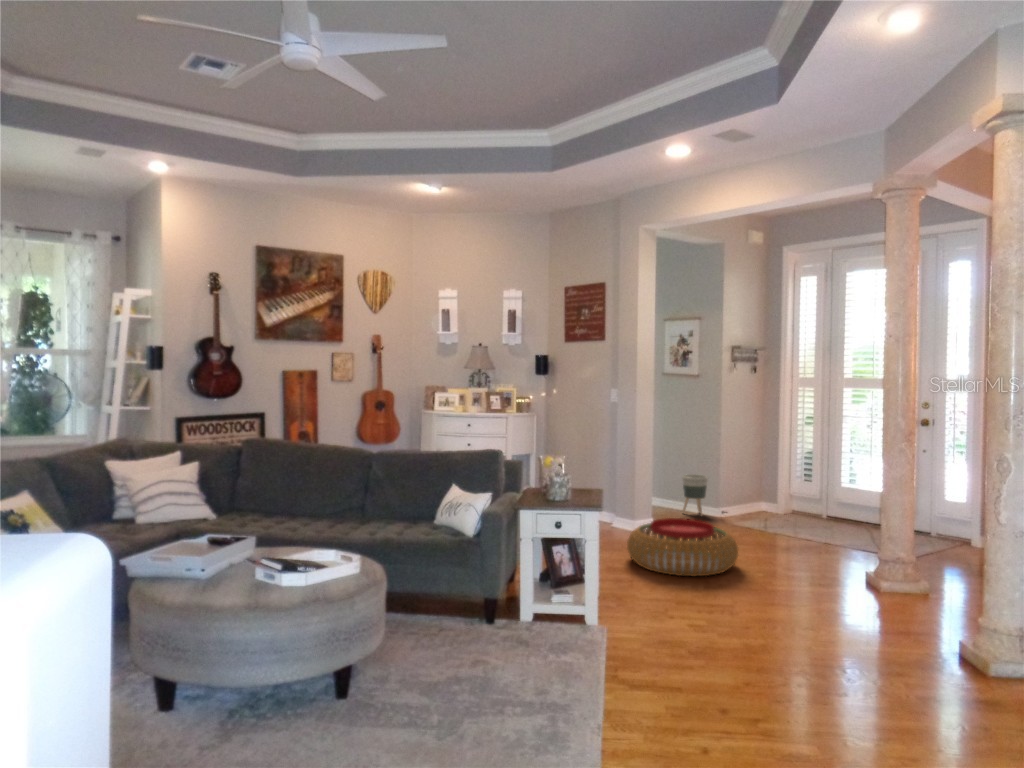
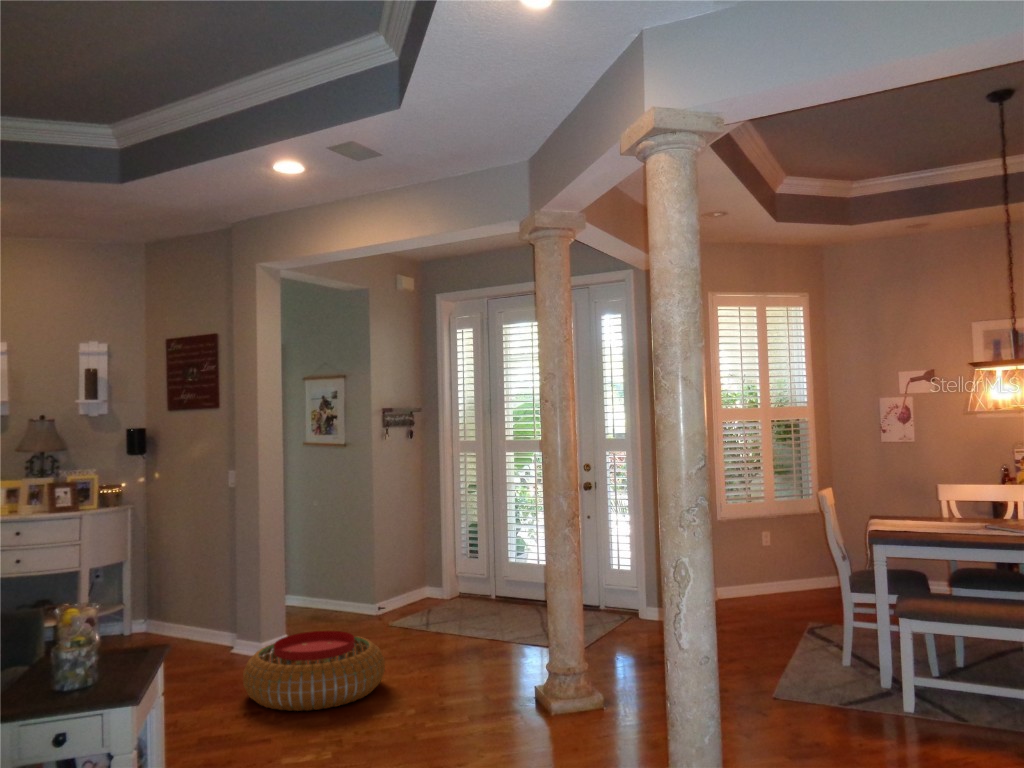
planter: present [682,474,708,516] -> none [329,566,360,618]

